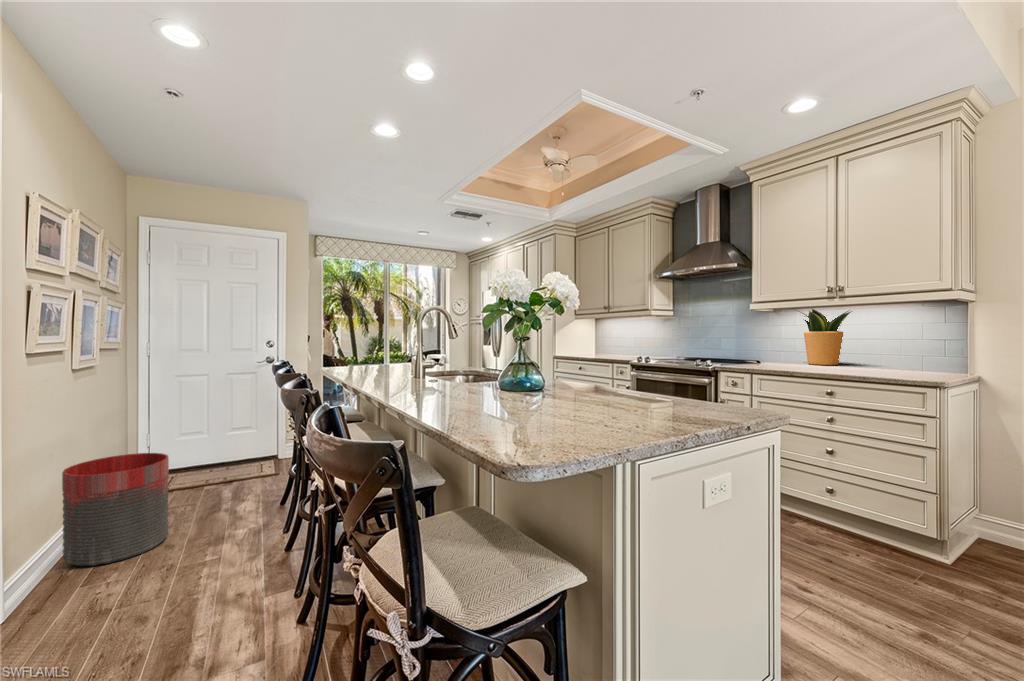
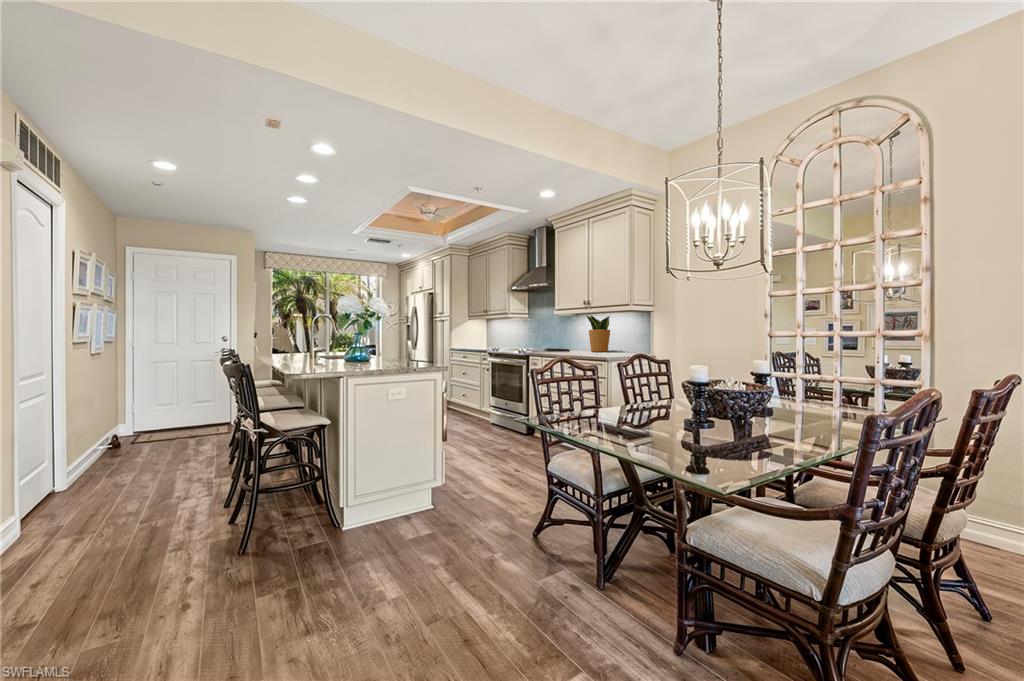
trash can: present [62,453,169,566] -> none [91,408,155,470]

